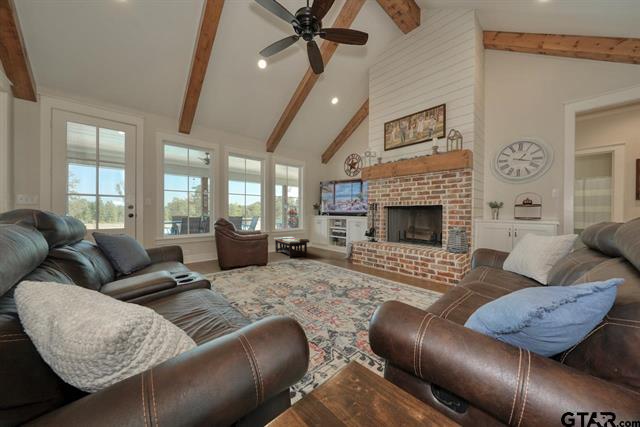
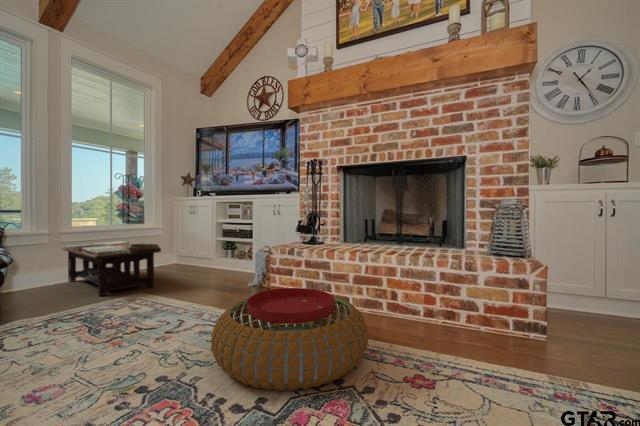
pouf: none [332,259,382,285] -> present [211,288,368,391]

